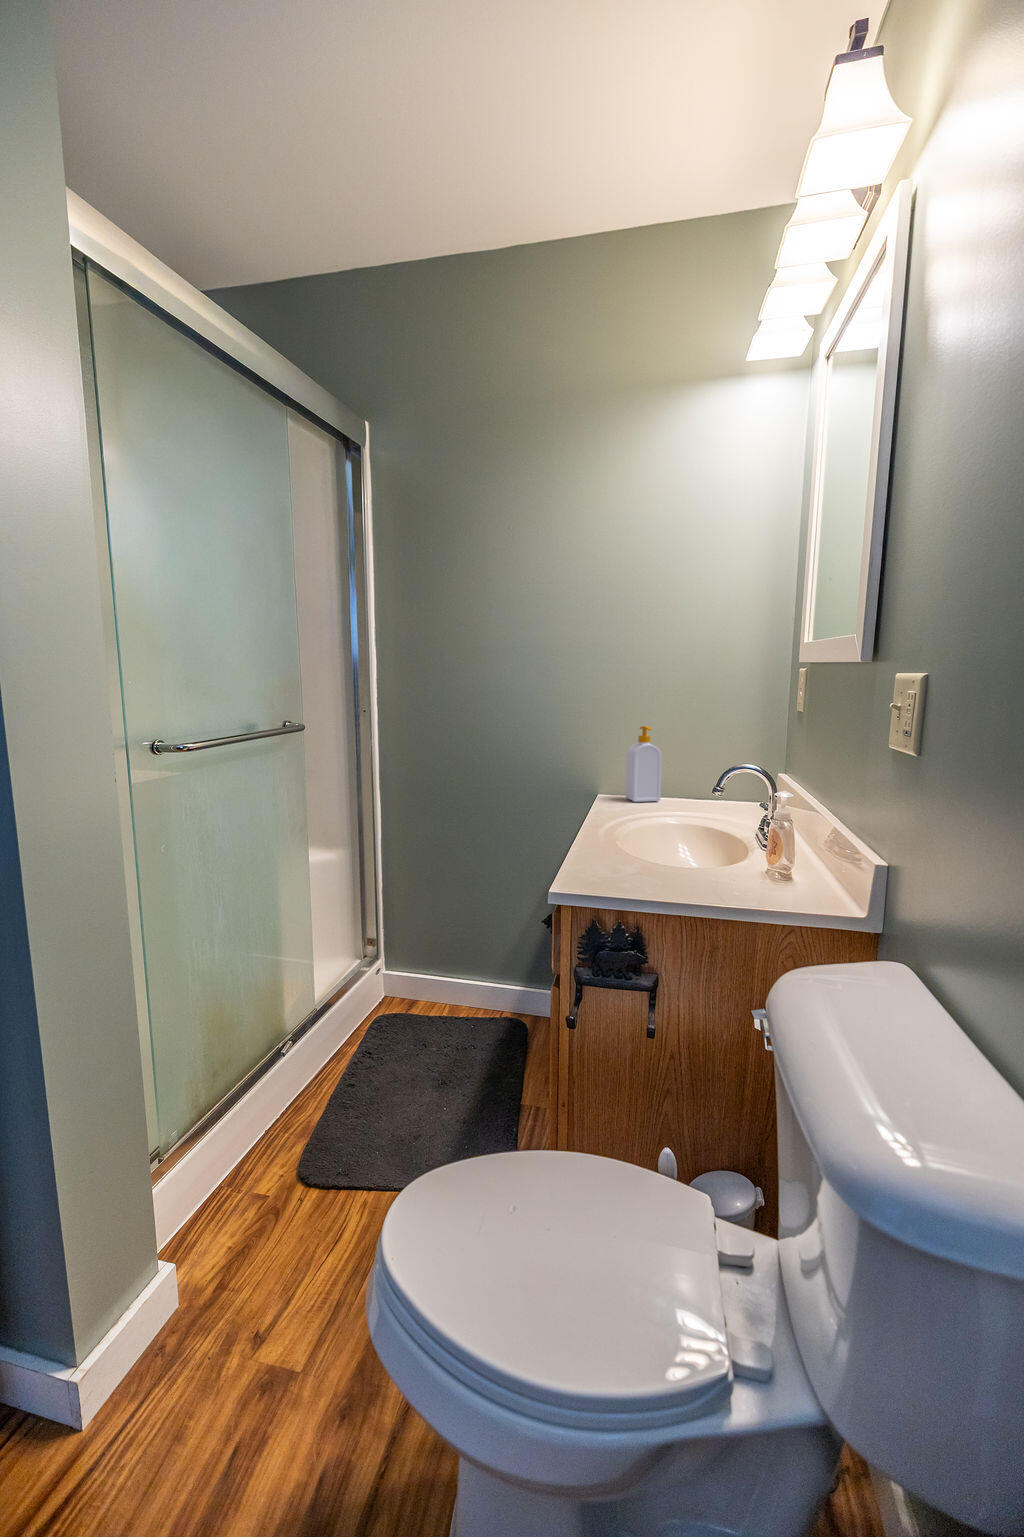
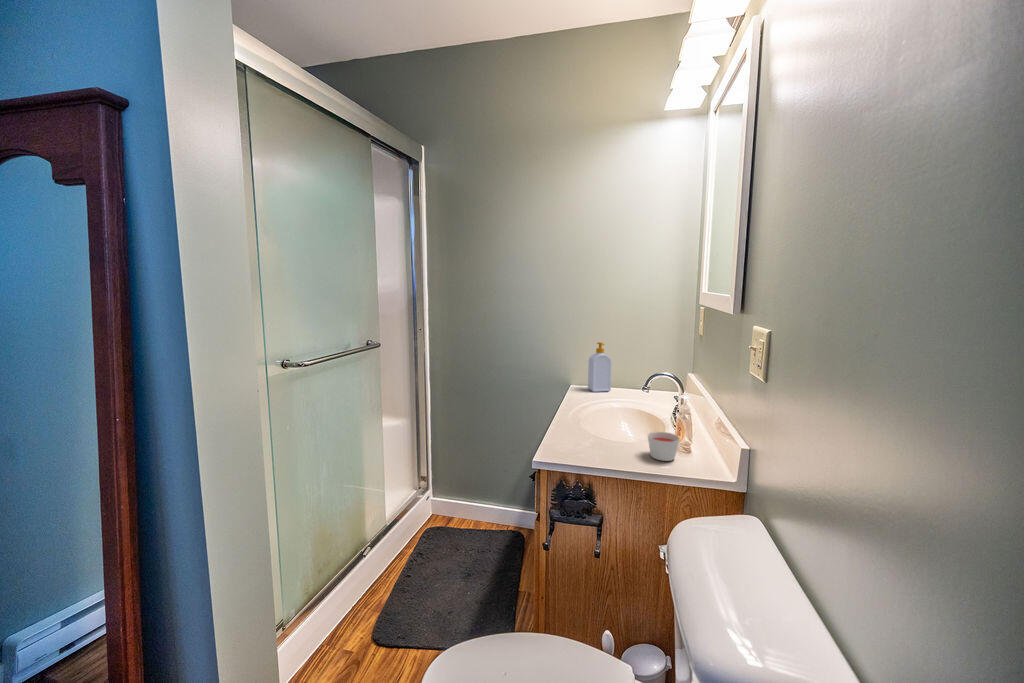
candle: none [726,848,776,890] -> present [648,432,680,461]

